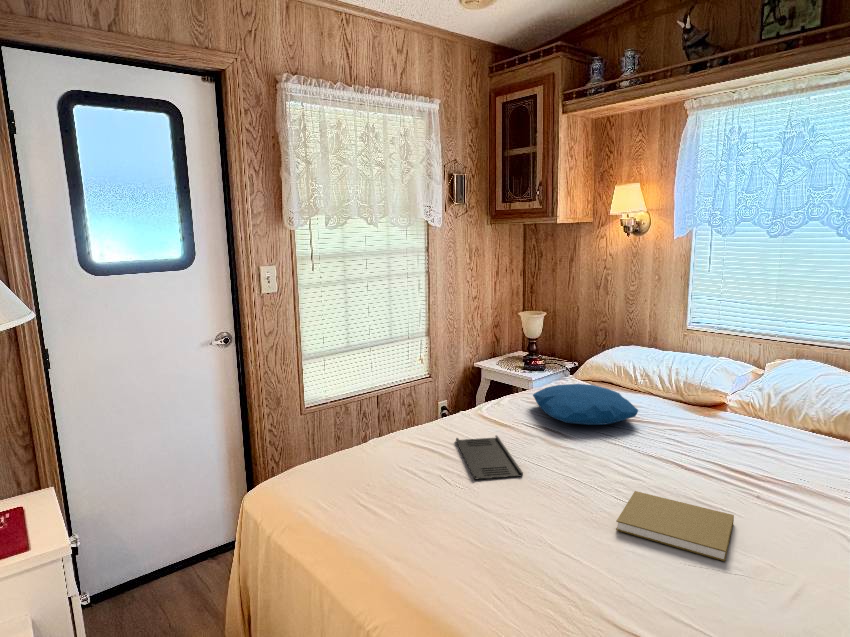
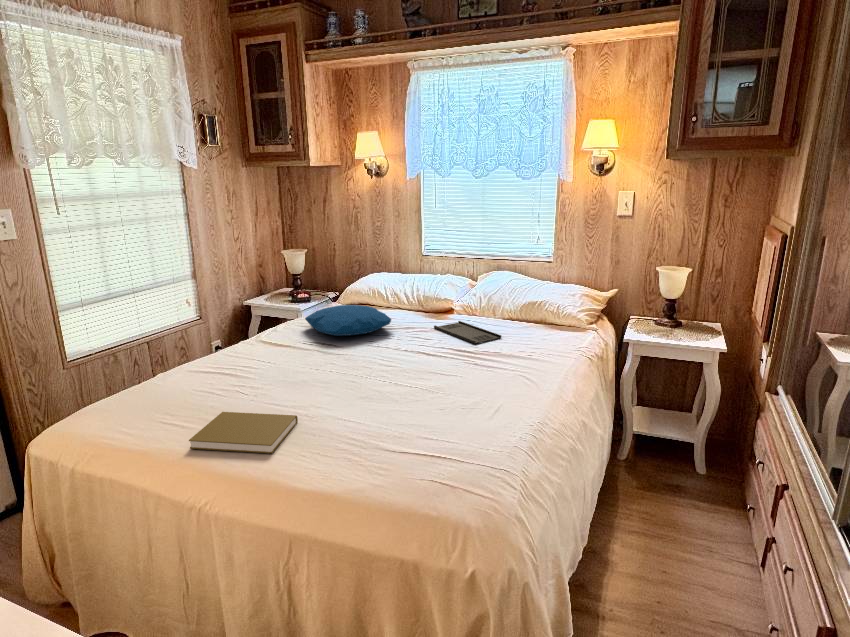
tray: present [456,436,523,480] -> present [434,321,501,344]
book: present [616,491,734,561] -> present [189,412,298,453]

